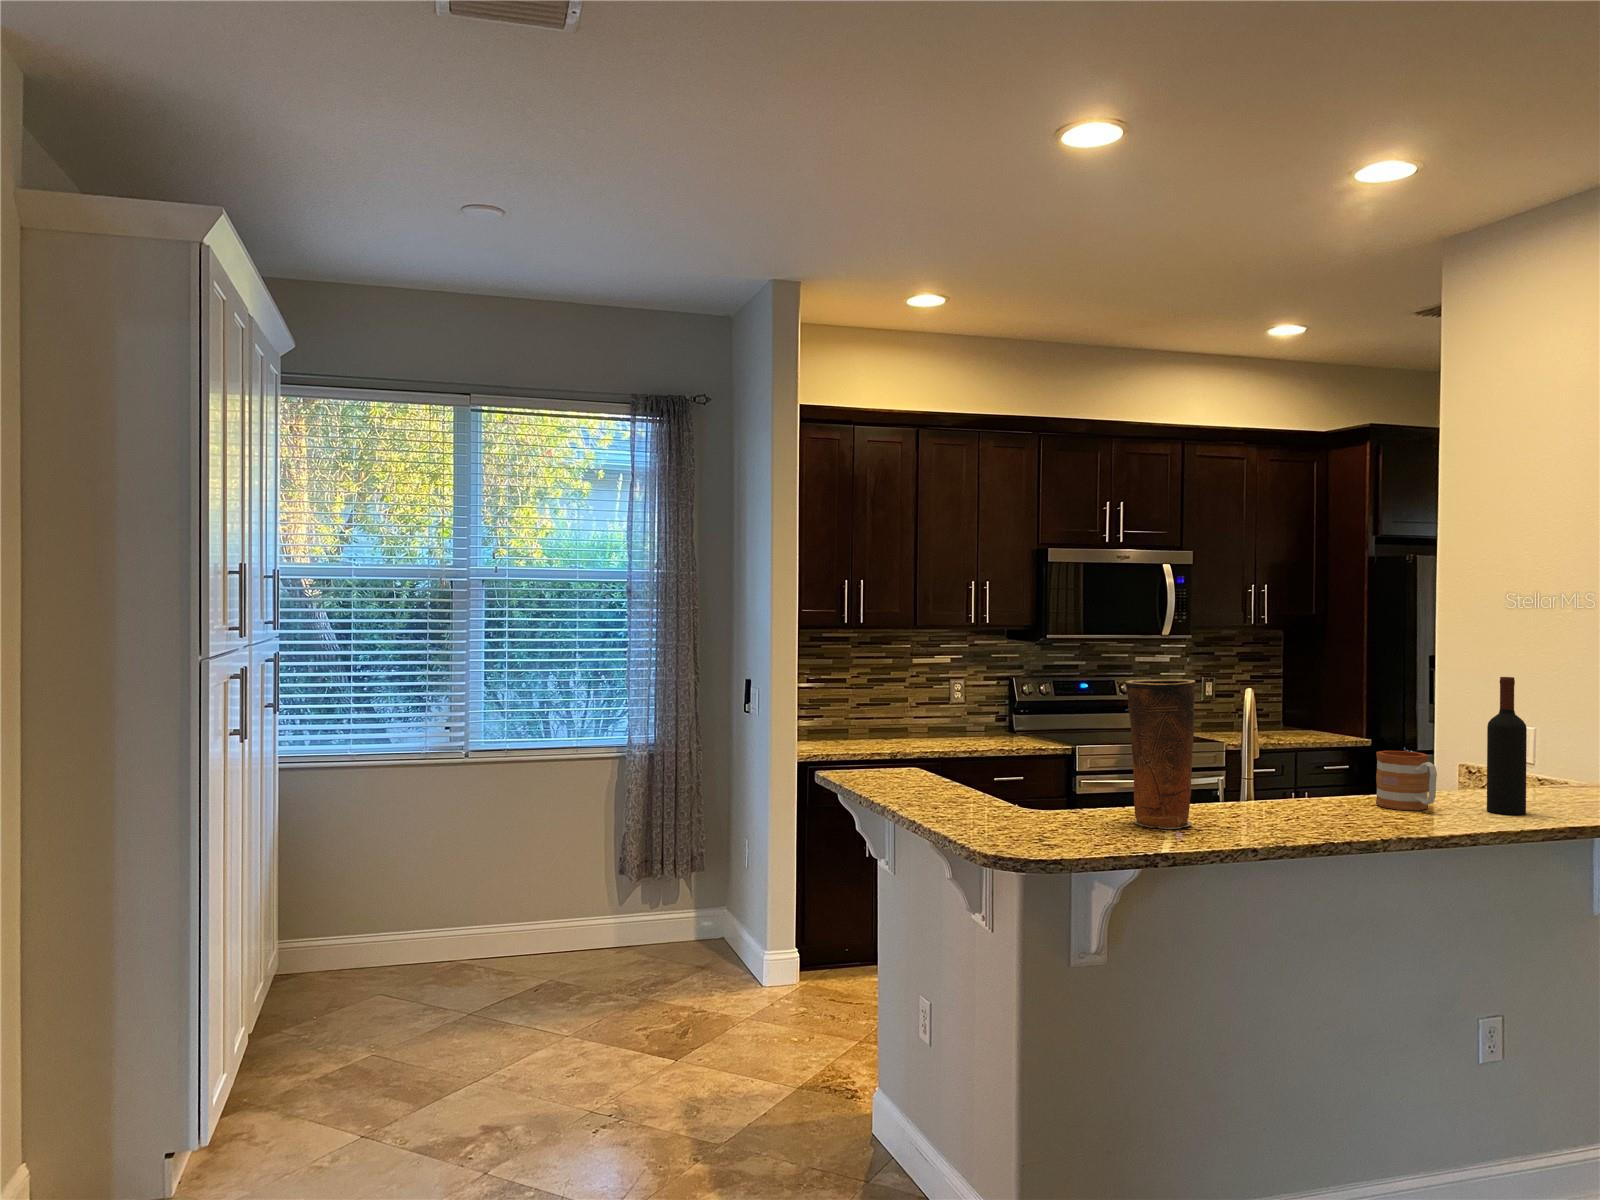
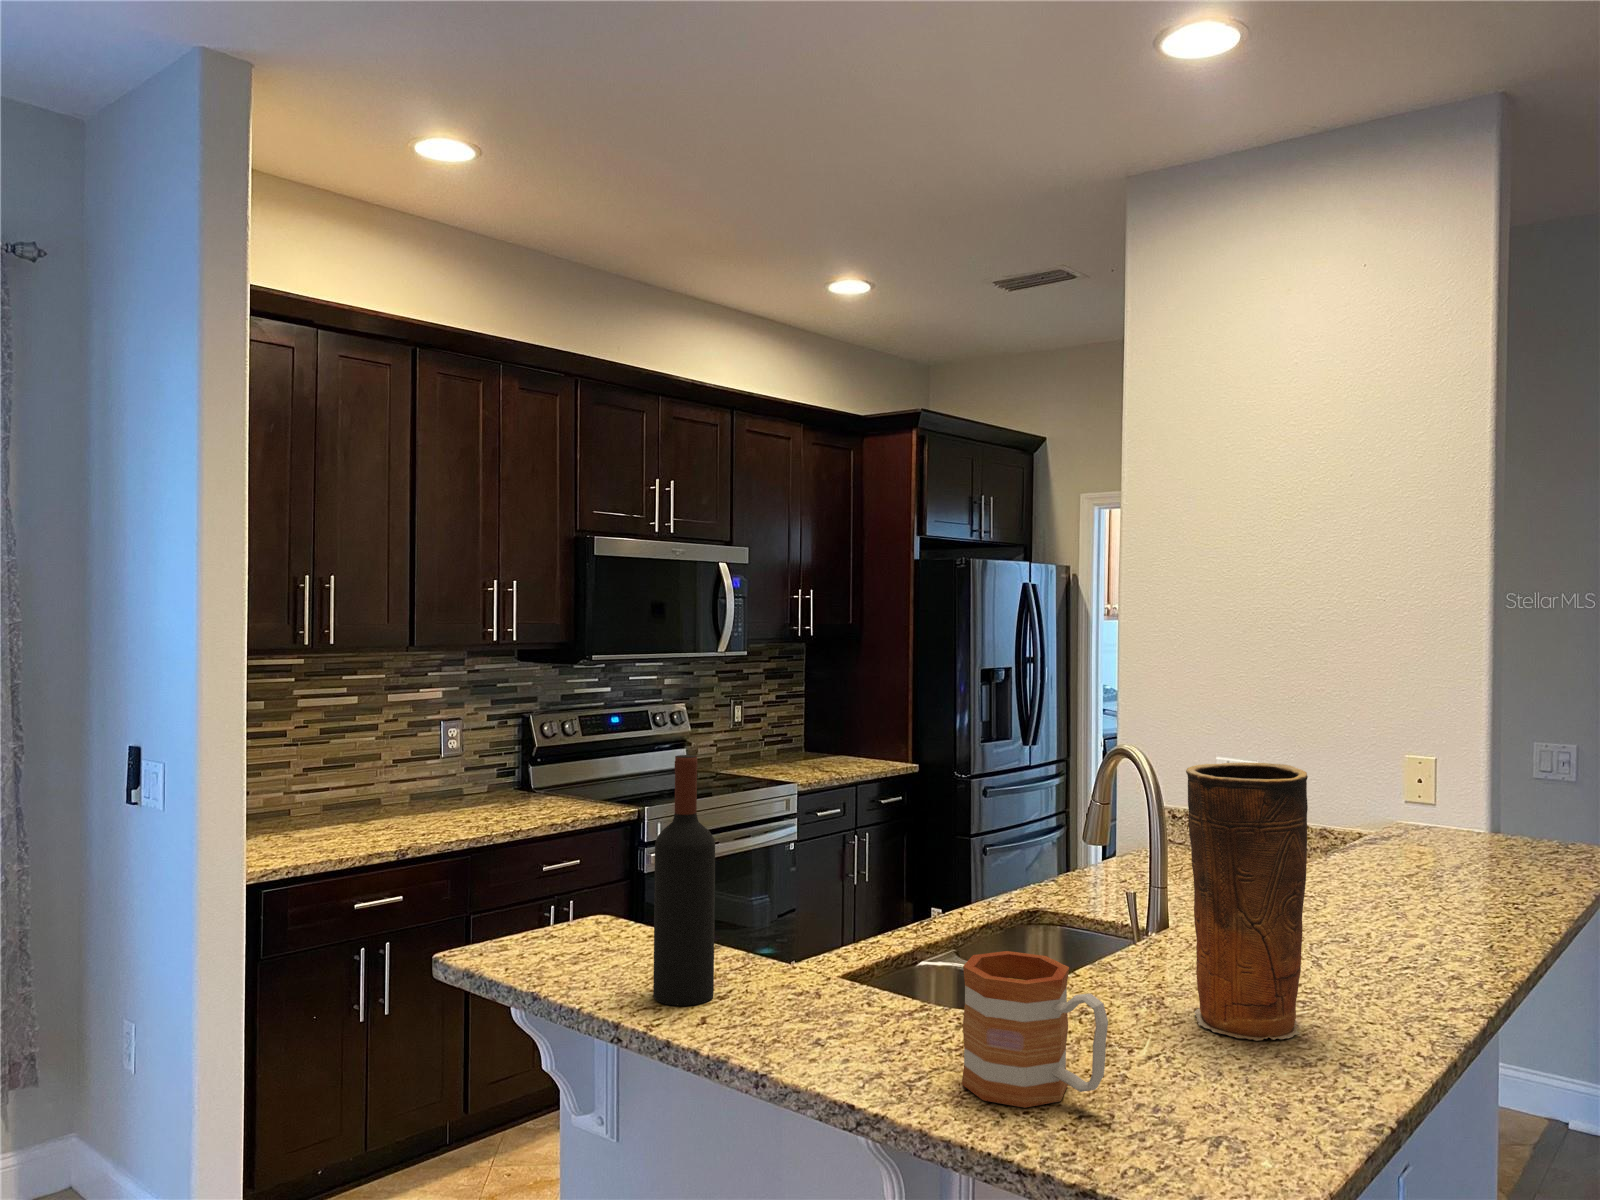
wine bottle: present [1487,677,1527,815] -> present [653,755,715,1005]
mug: present [1376,751,1437,810] -> present [962,951,1108,1108]

